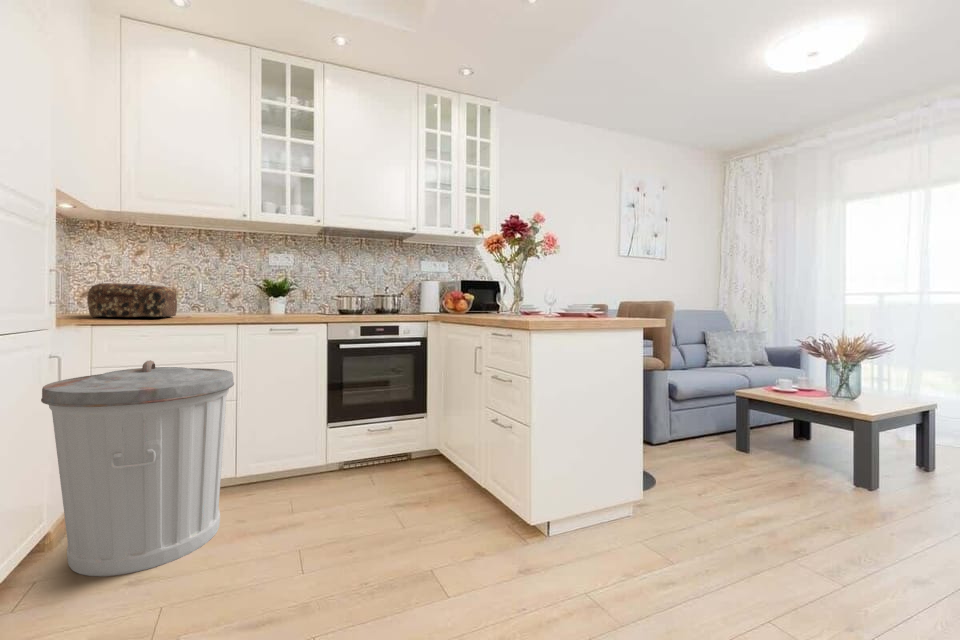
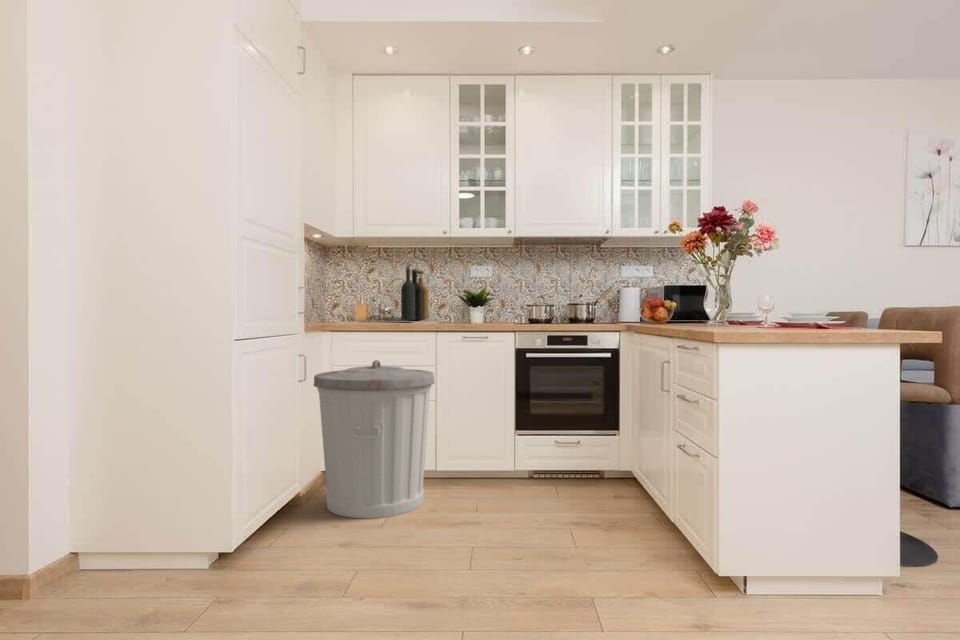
bottle: none [184,248,219,310] -> present [401,266,428,320]
bread loaf: present [87,283,177,317] -> none [338,299,396,326]

